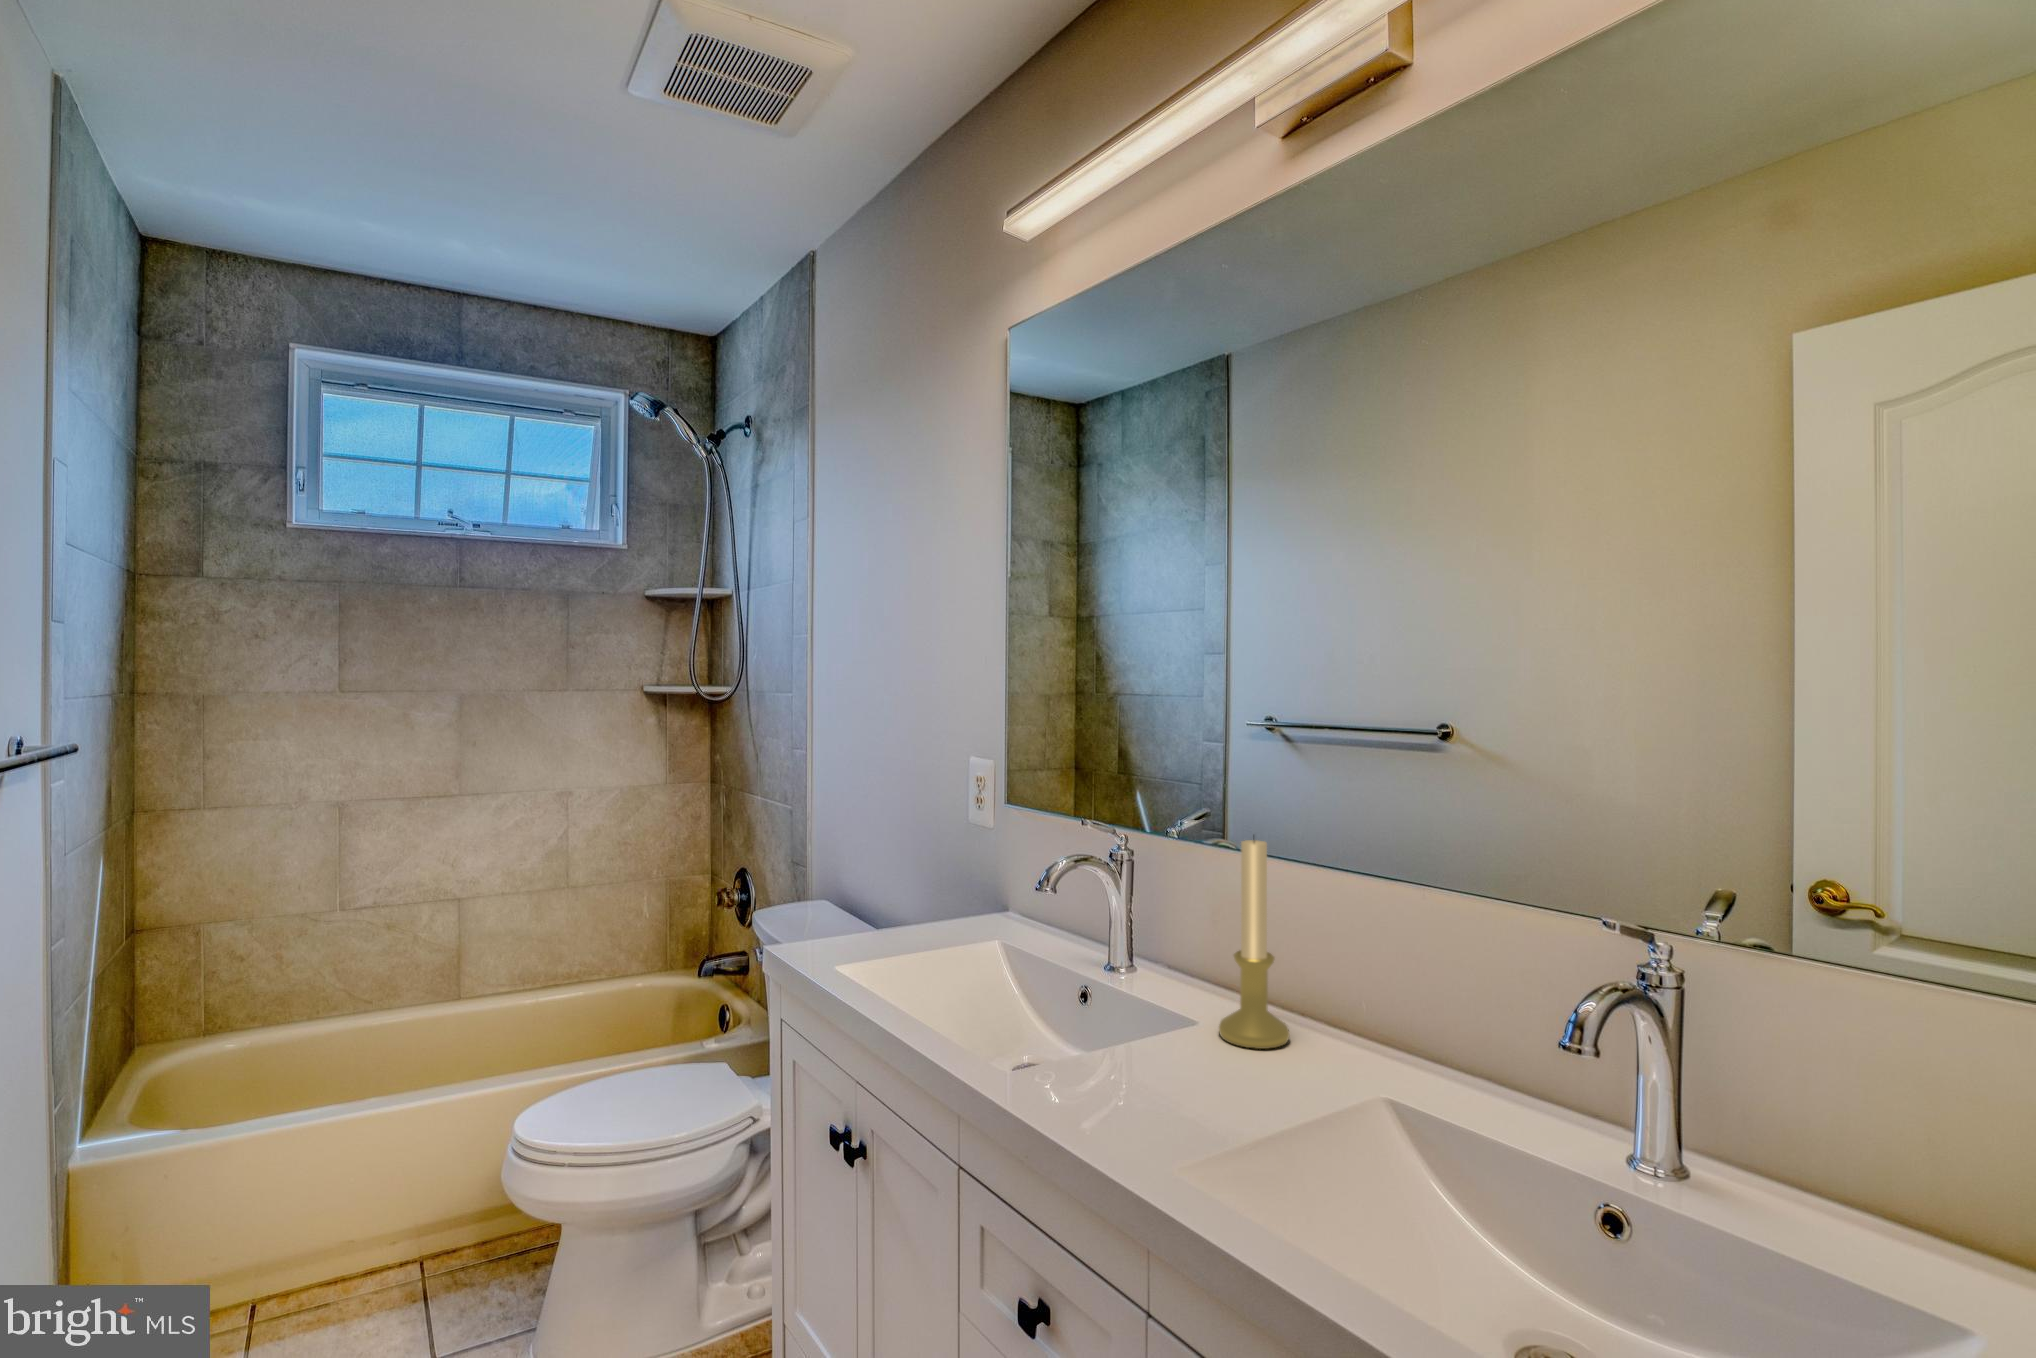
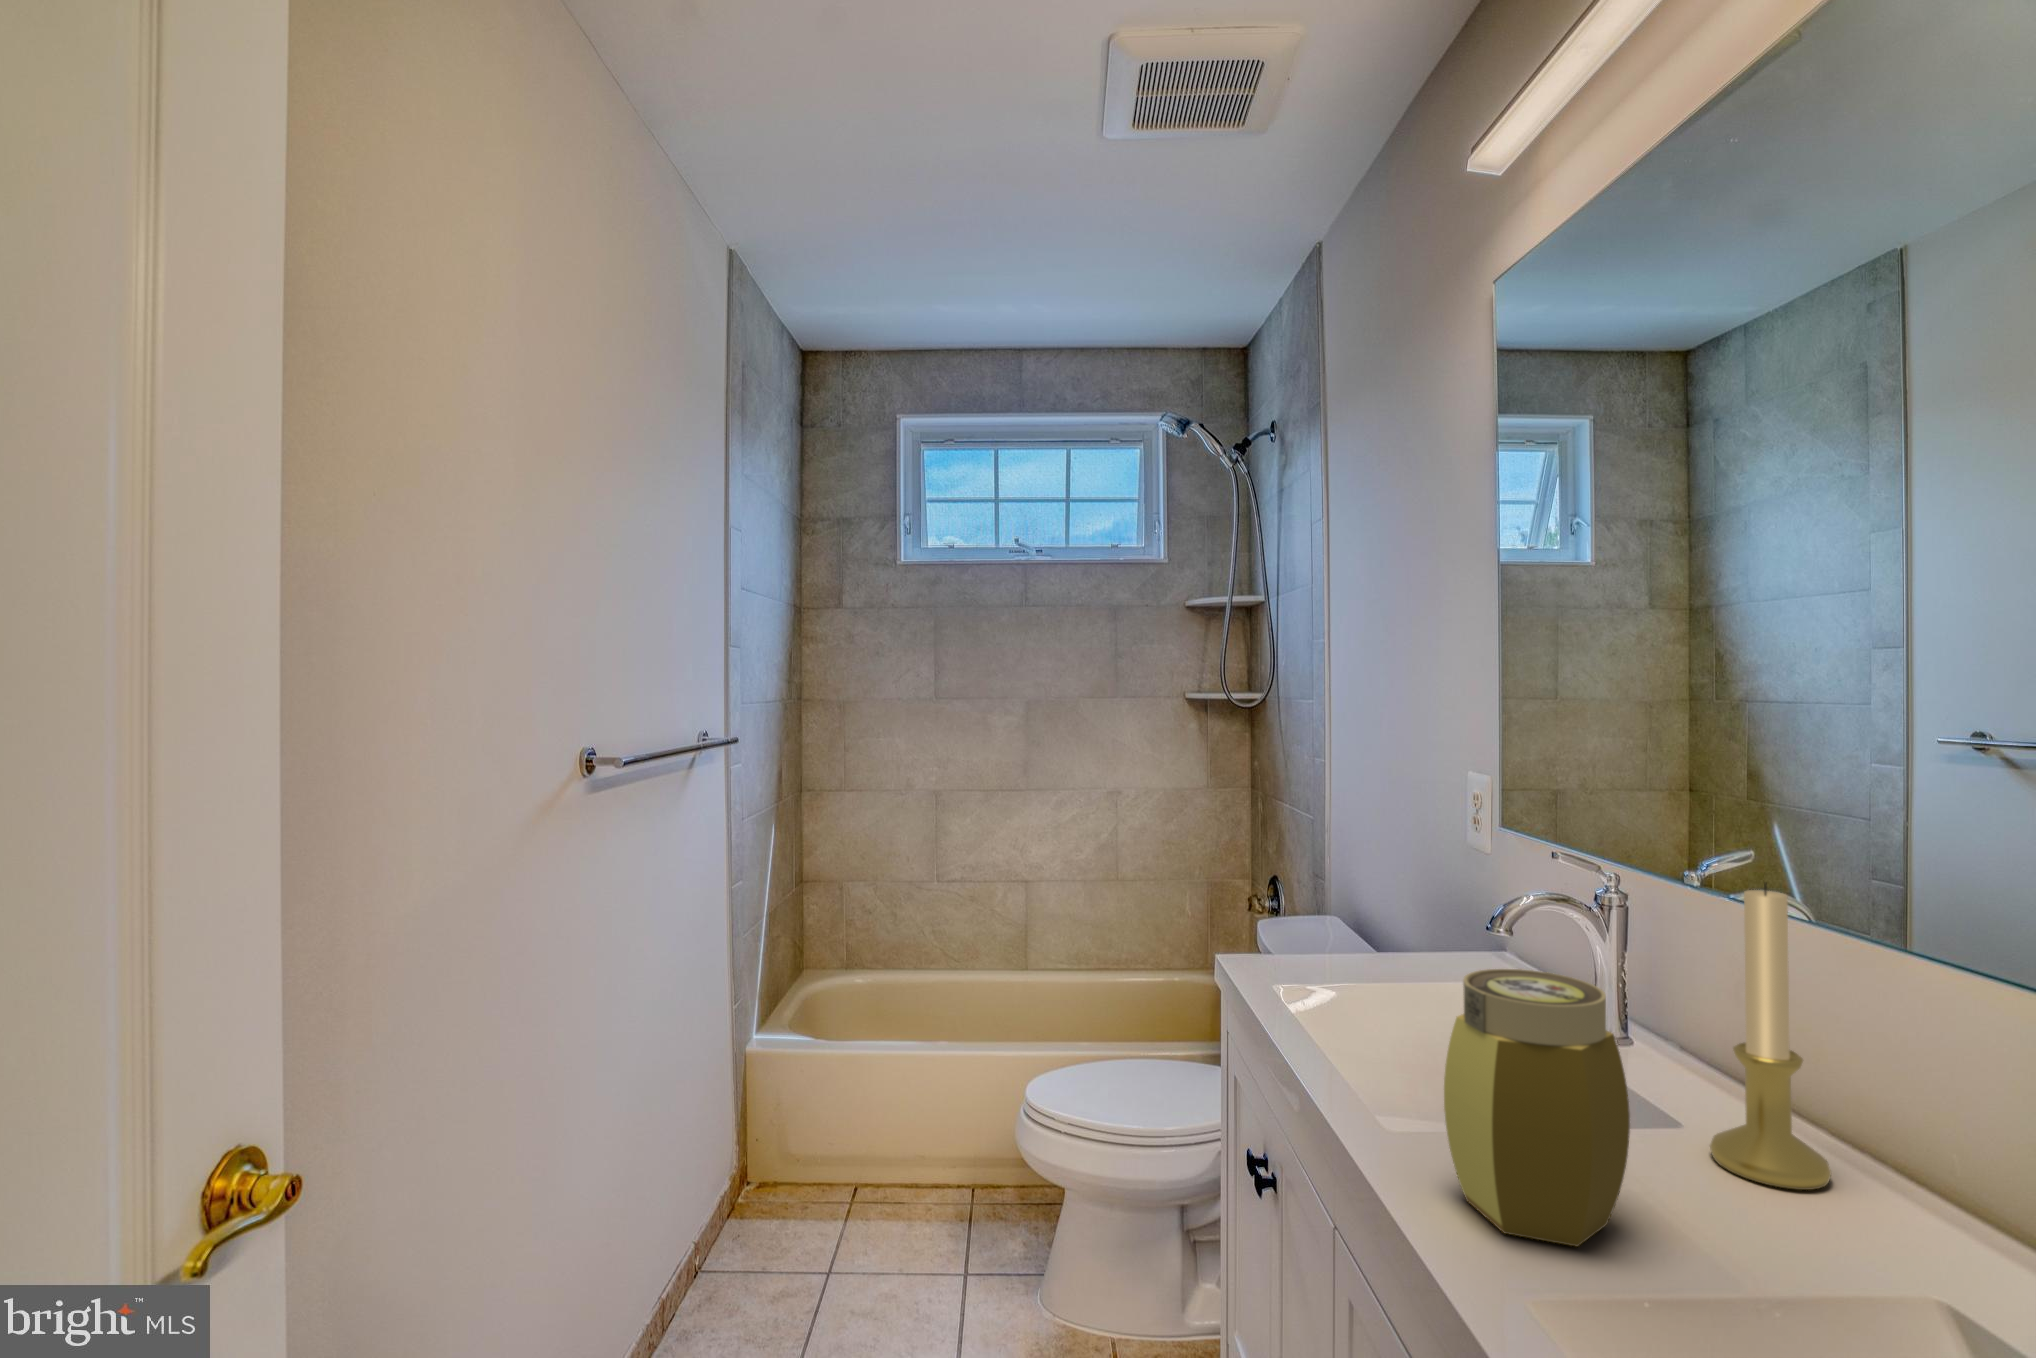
jar: none [1086,919,1209,1128] -> present [1444,969,1630,1246]

